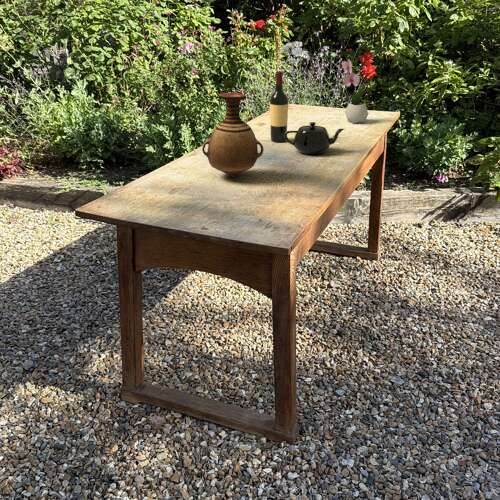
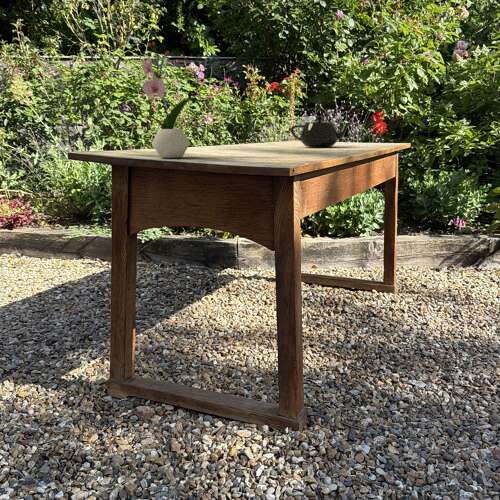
flower arrangement: present [342,49,373,123] -> present [142,42,191,158]
wine bottle: present [270,71,288,142] -> none [277,74,295,145]
vase: present [202,93,264,177] -> none [204,64,267,152]

